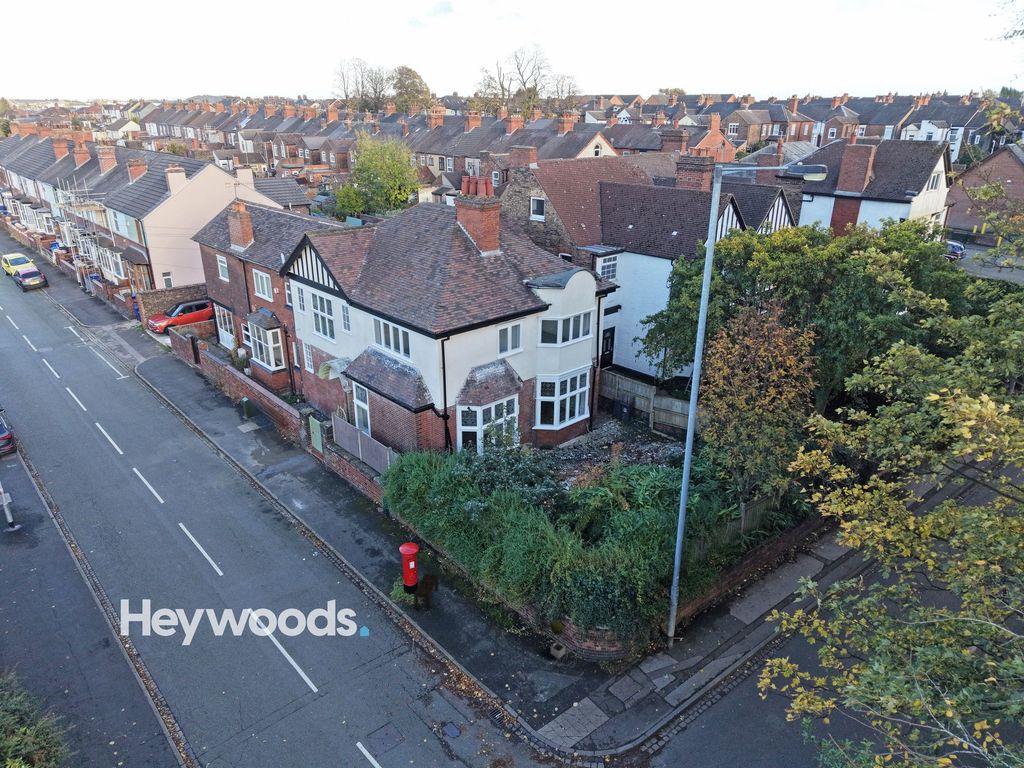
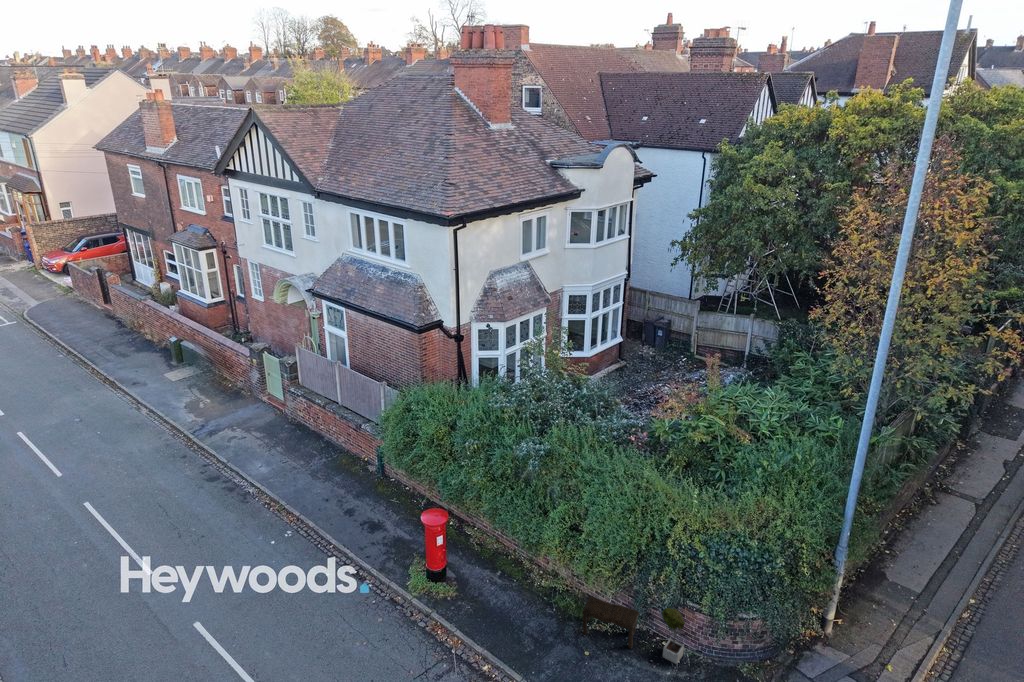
bench: present [414,573,439,610] -> present [582,597,639,649]

